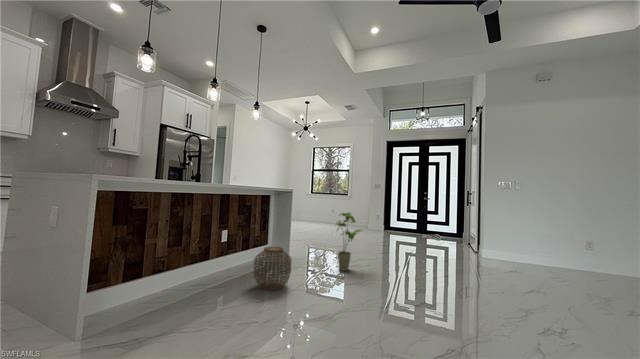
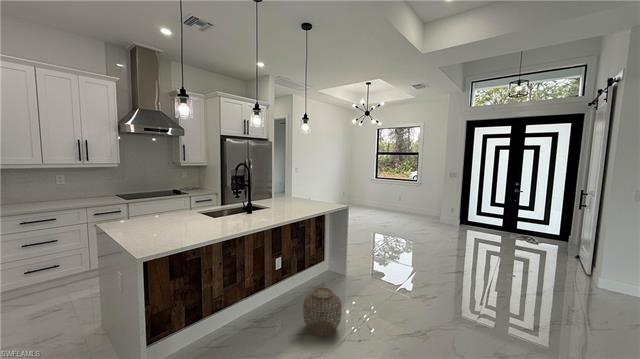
house plant: present [336,213,362,271] -> none [394,243,430,306]

